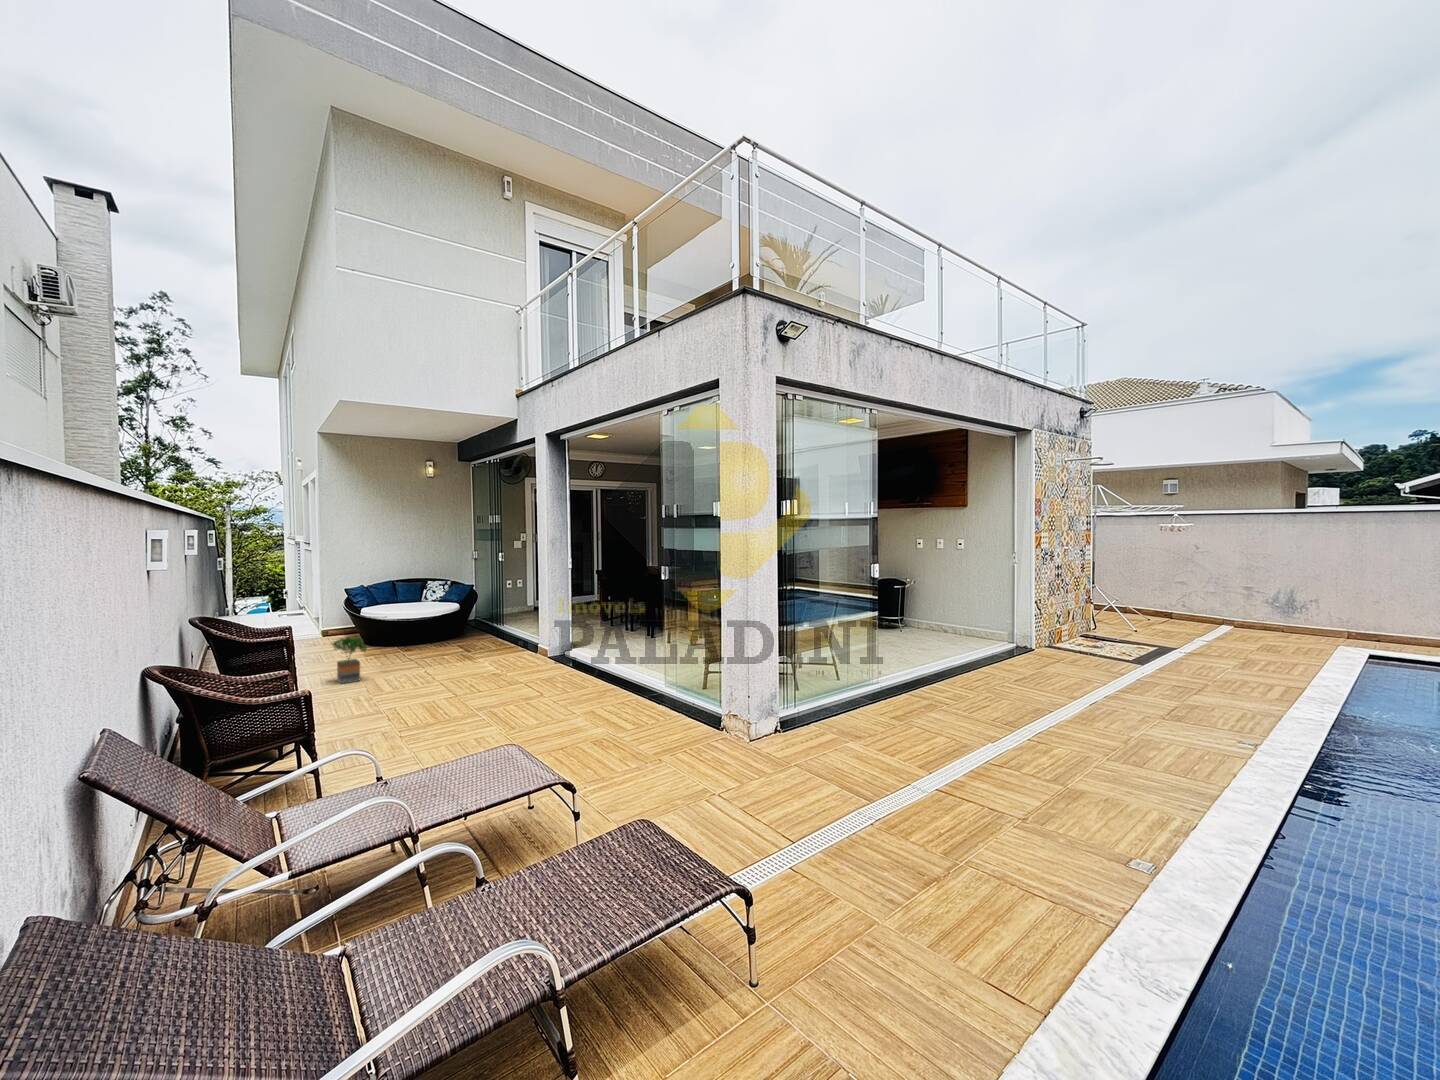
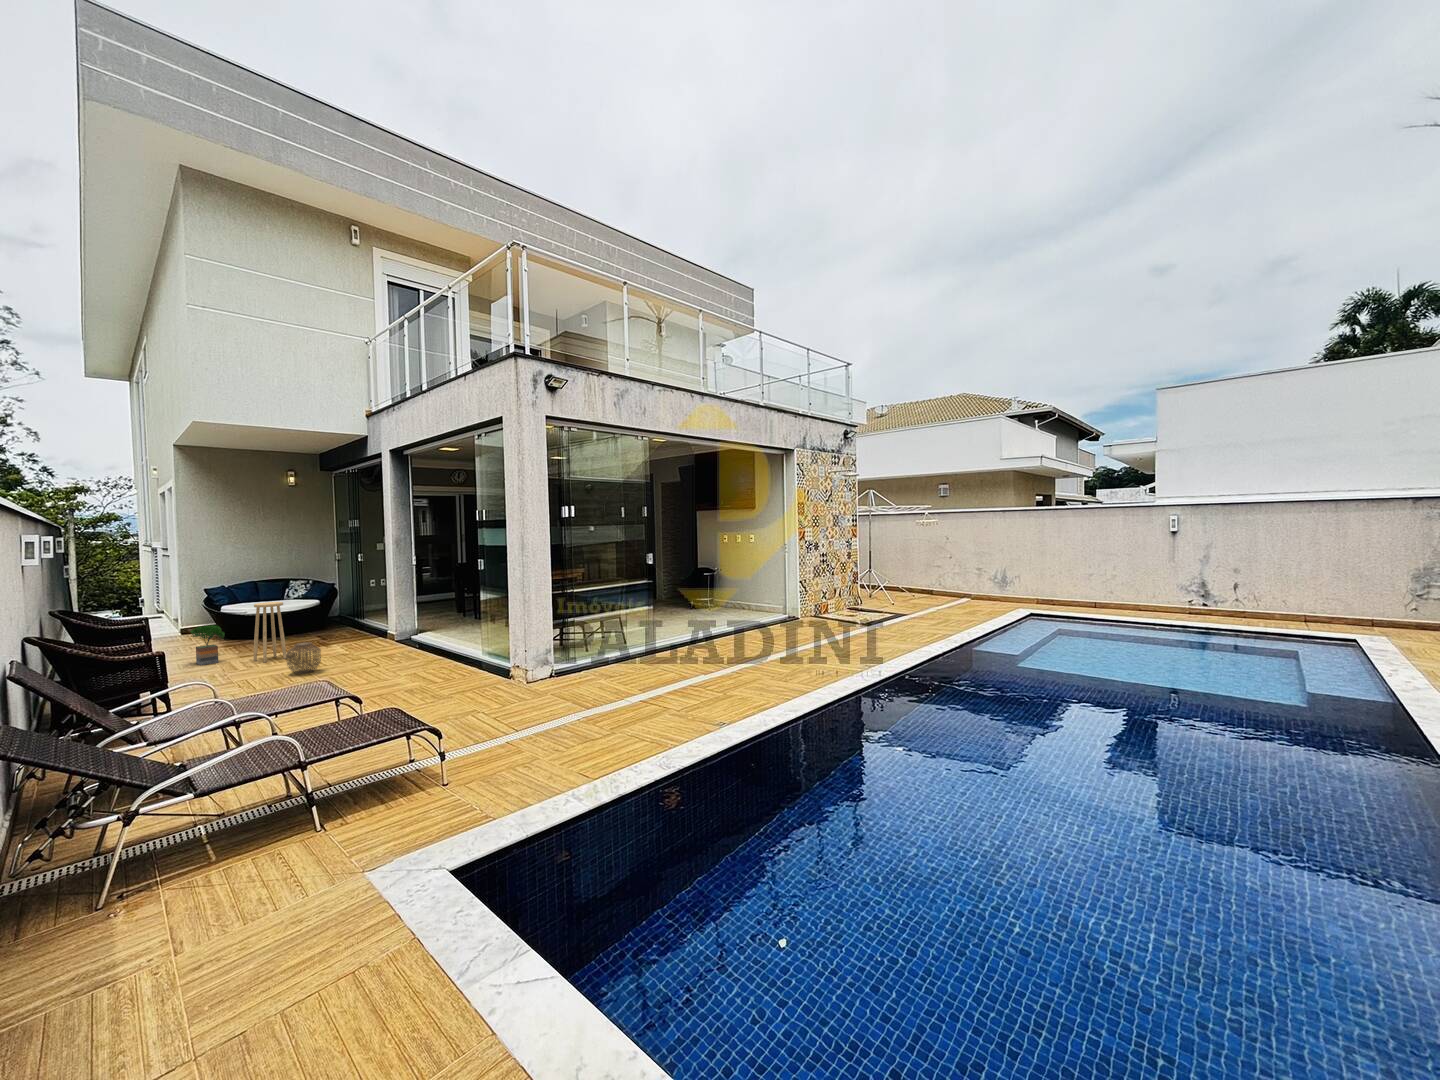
stool: none [397,611,432,684] -> present [254,602,286,663]
woven basket: none [437,665,475,705] -> present [287,642,321,674]

